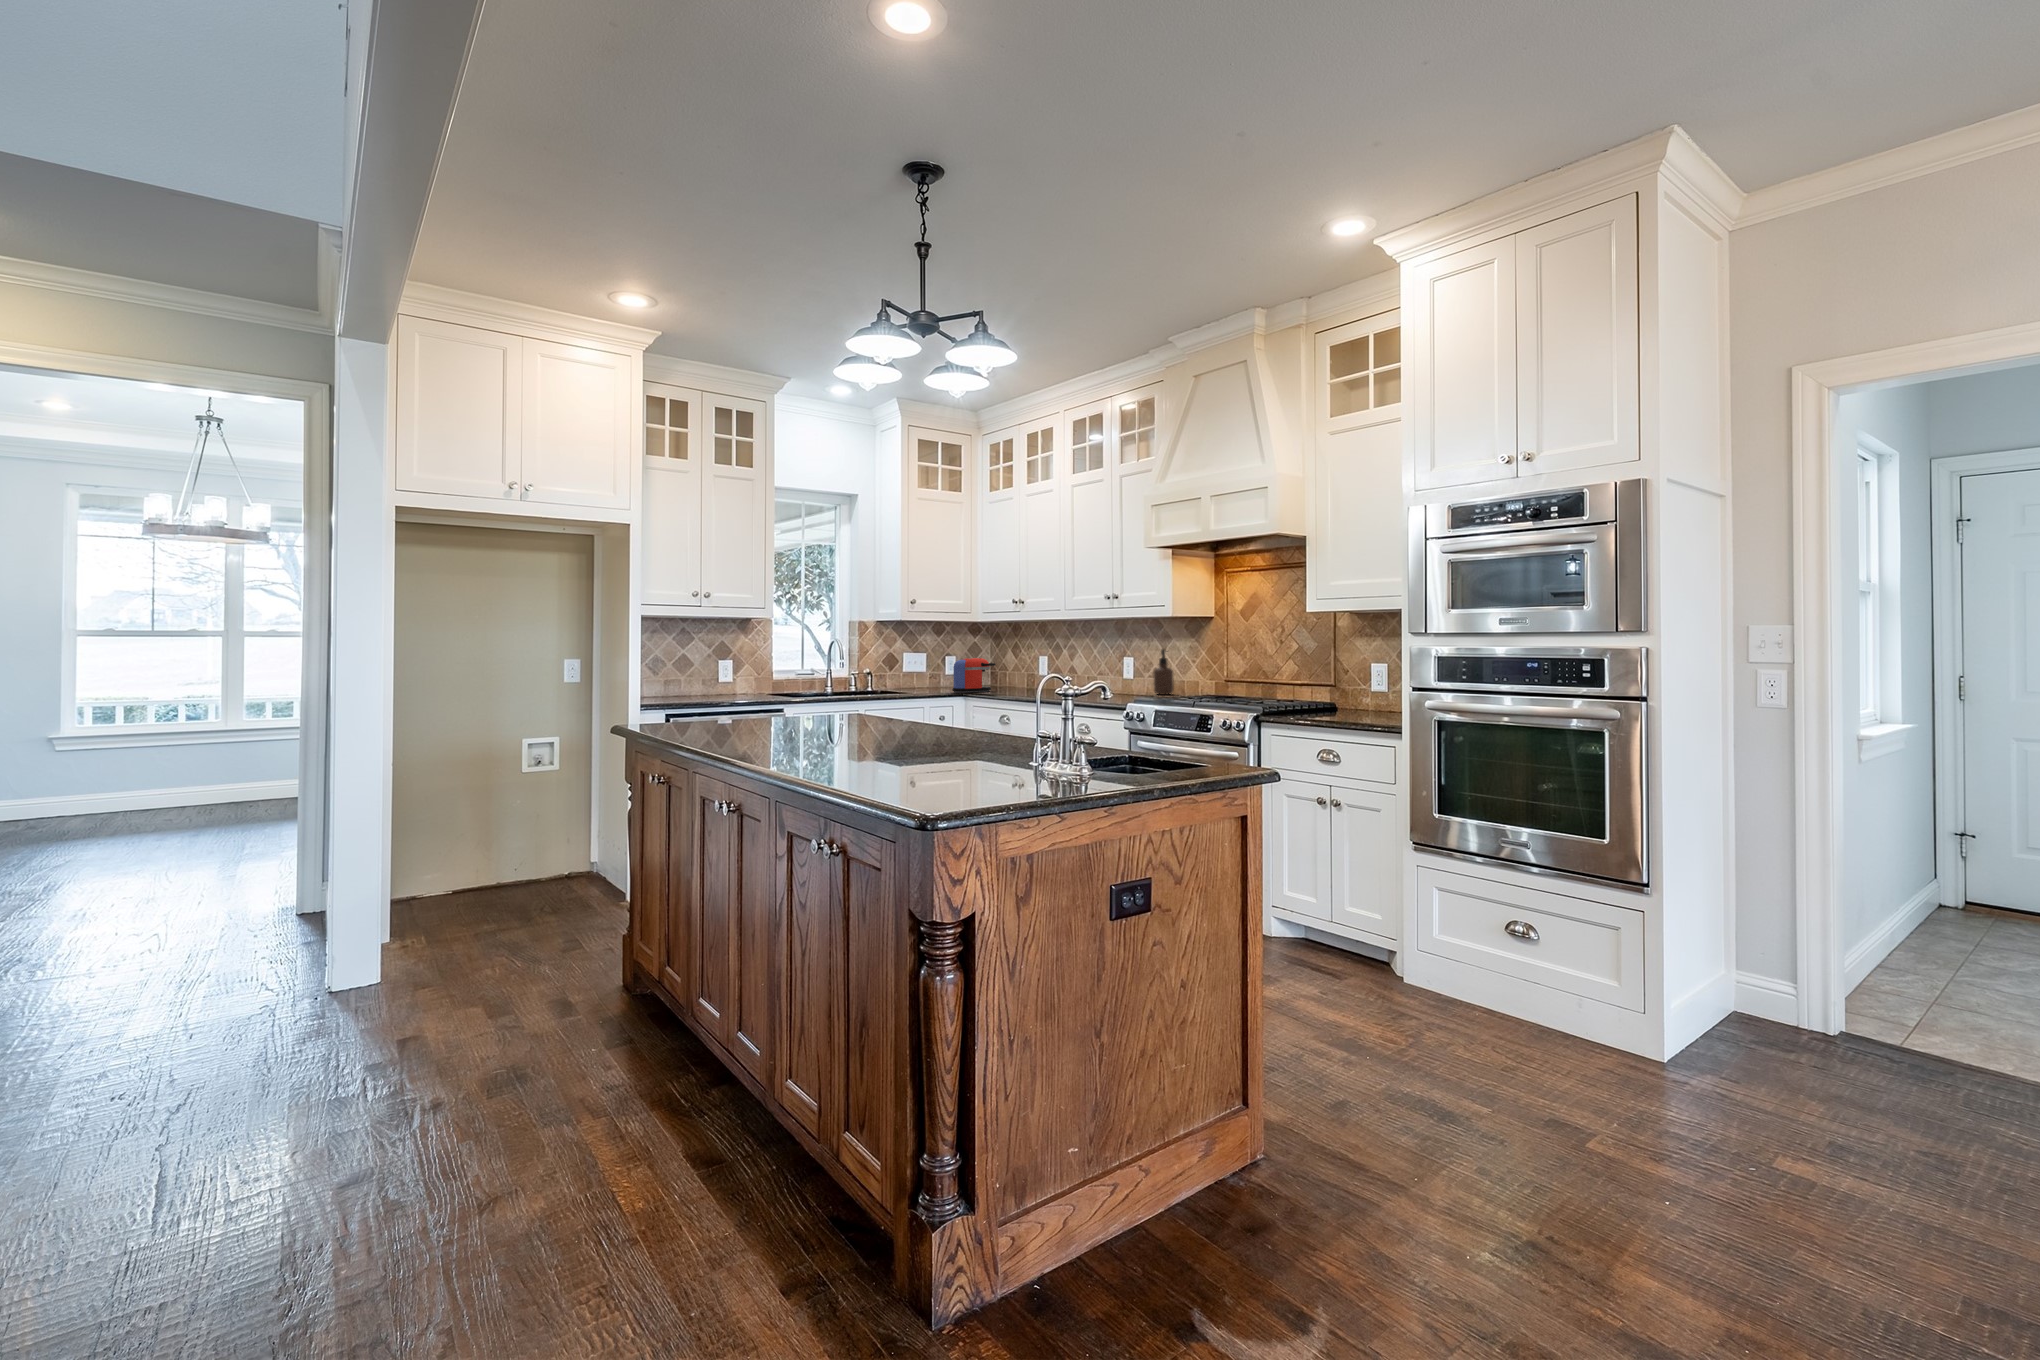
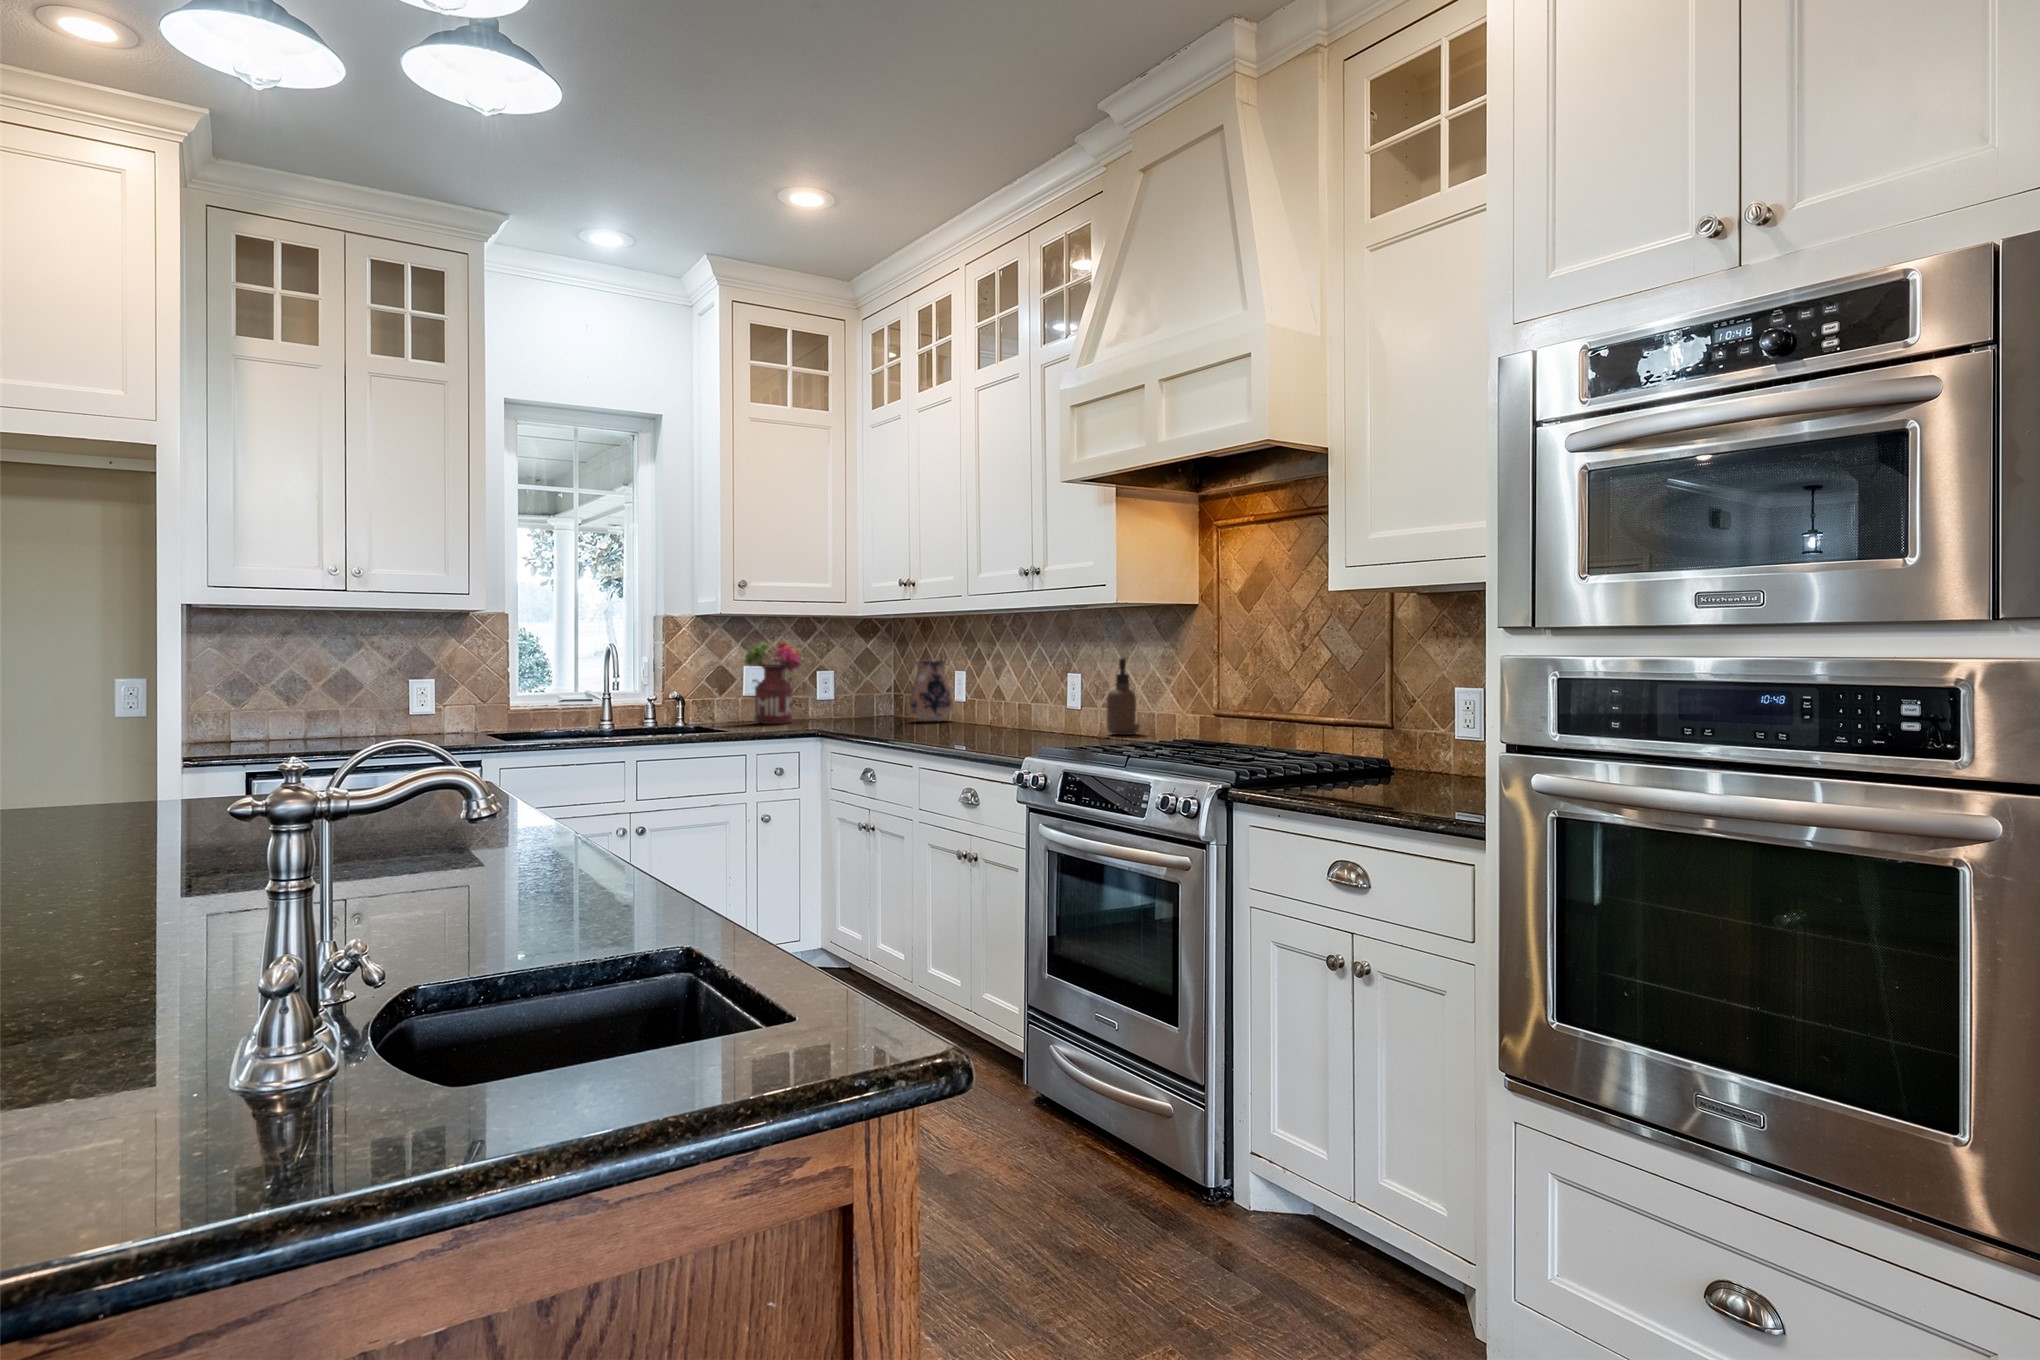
flower arrangement: none [903,637,940,691] -> present [744,641,801,724]
ceramic pitcher: none [1011,650,1038,689] -> present [910,660,953,721]
coffee maker: present [952,658,996,693] -> none [805,673,880,729]

